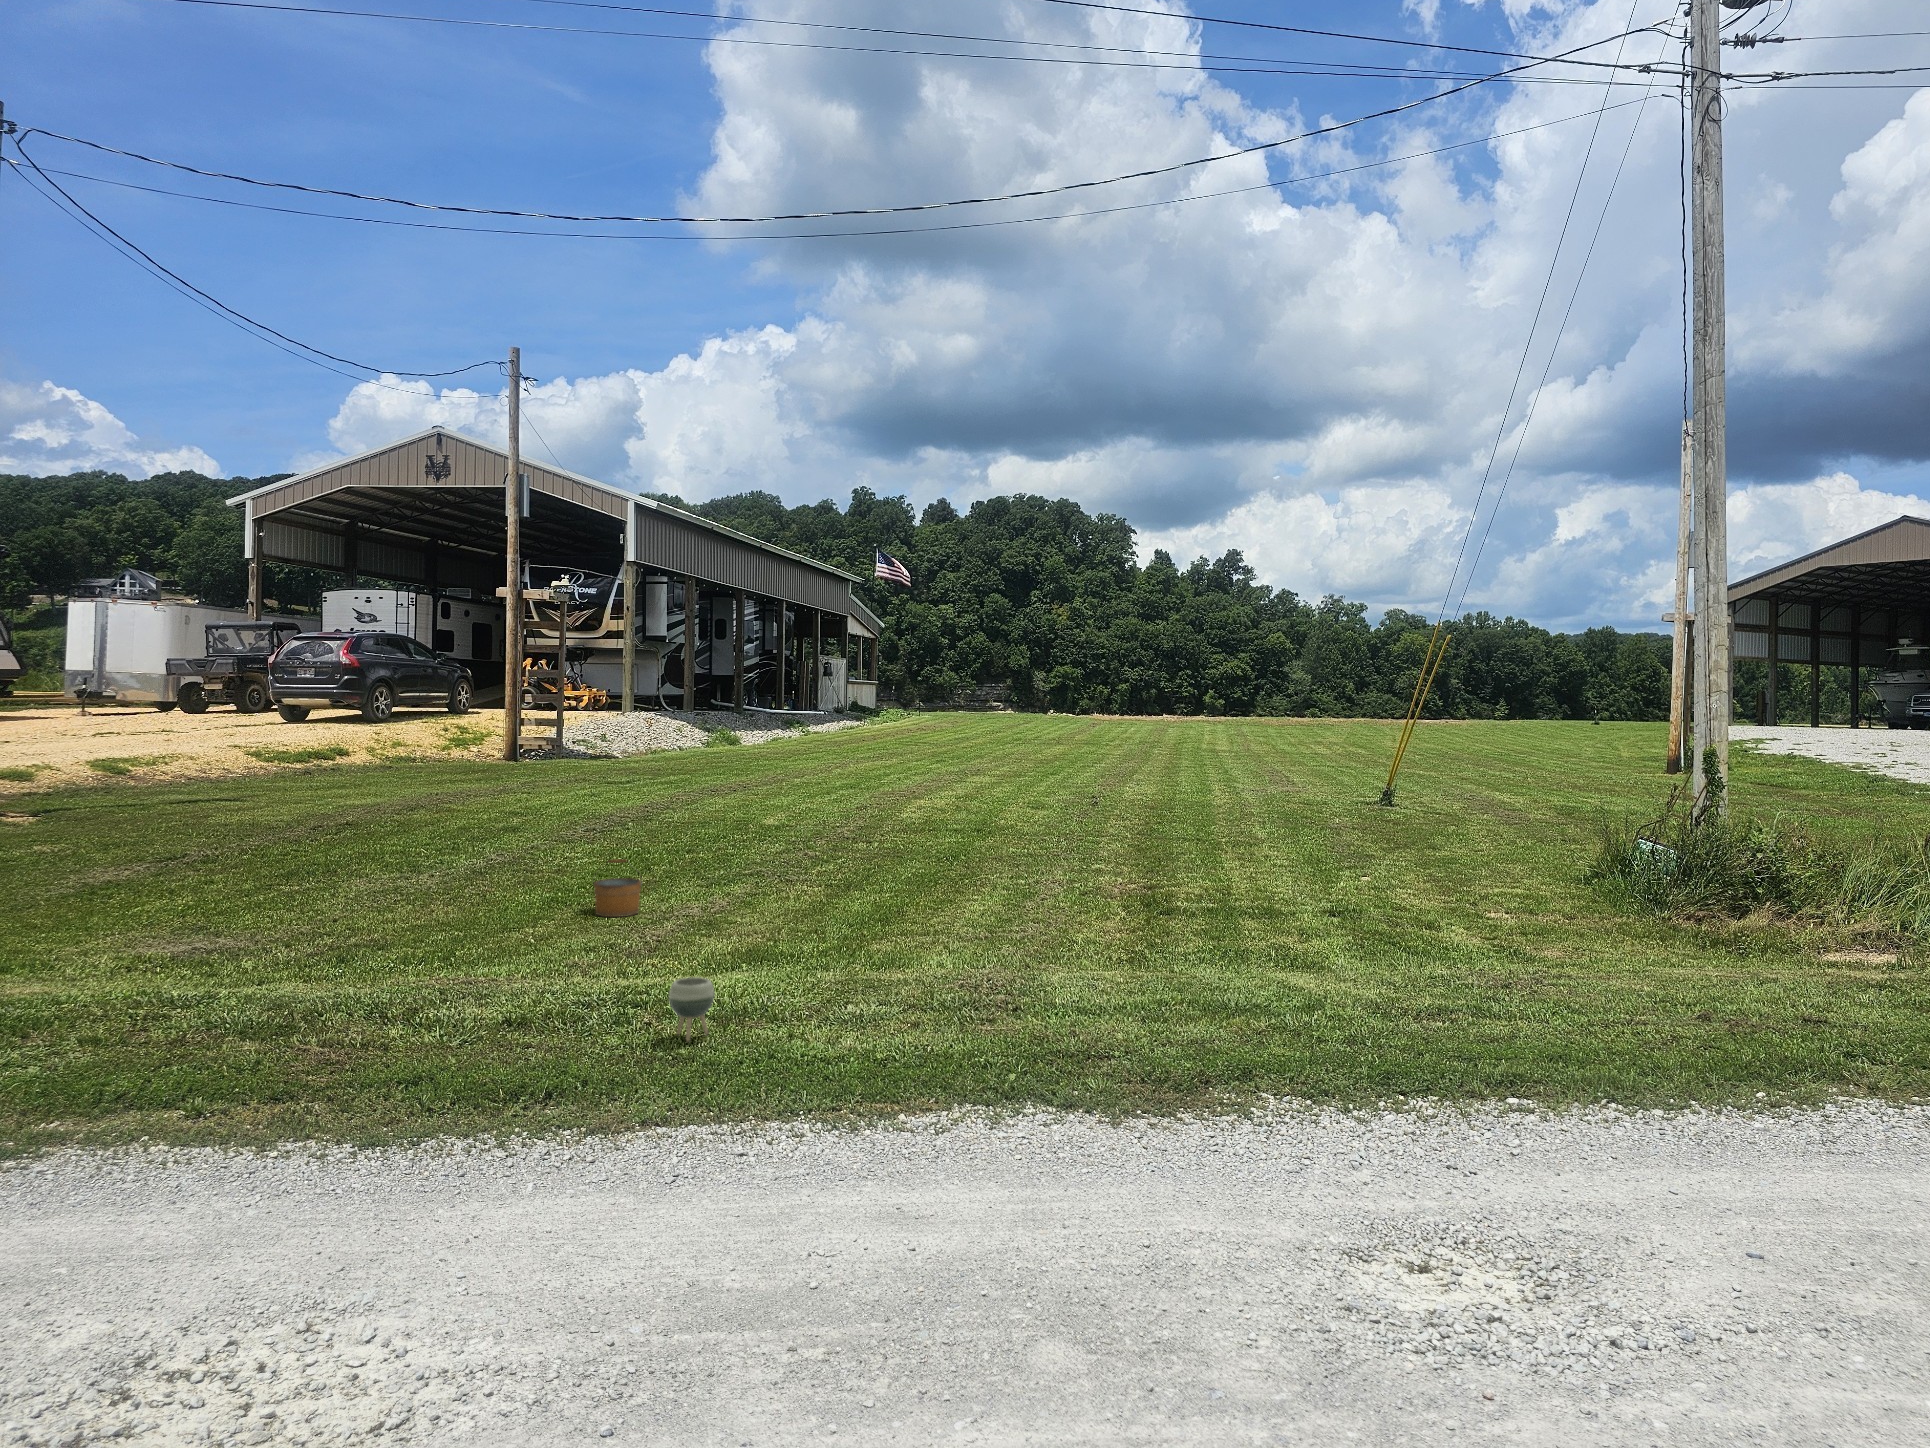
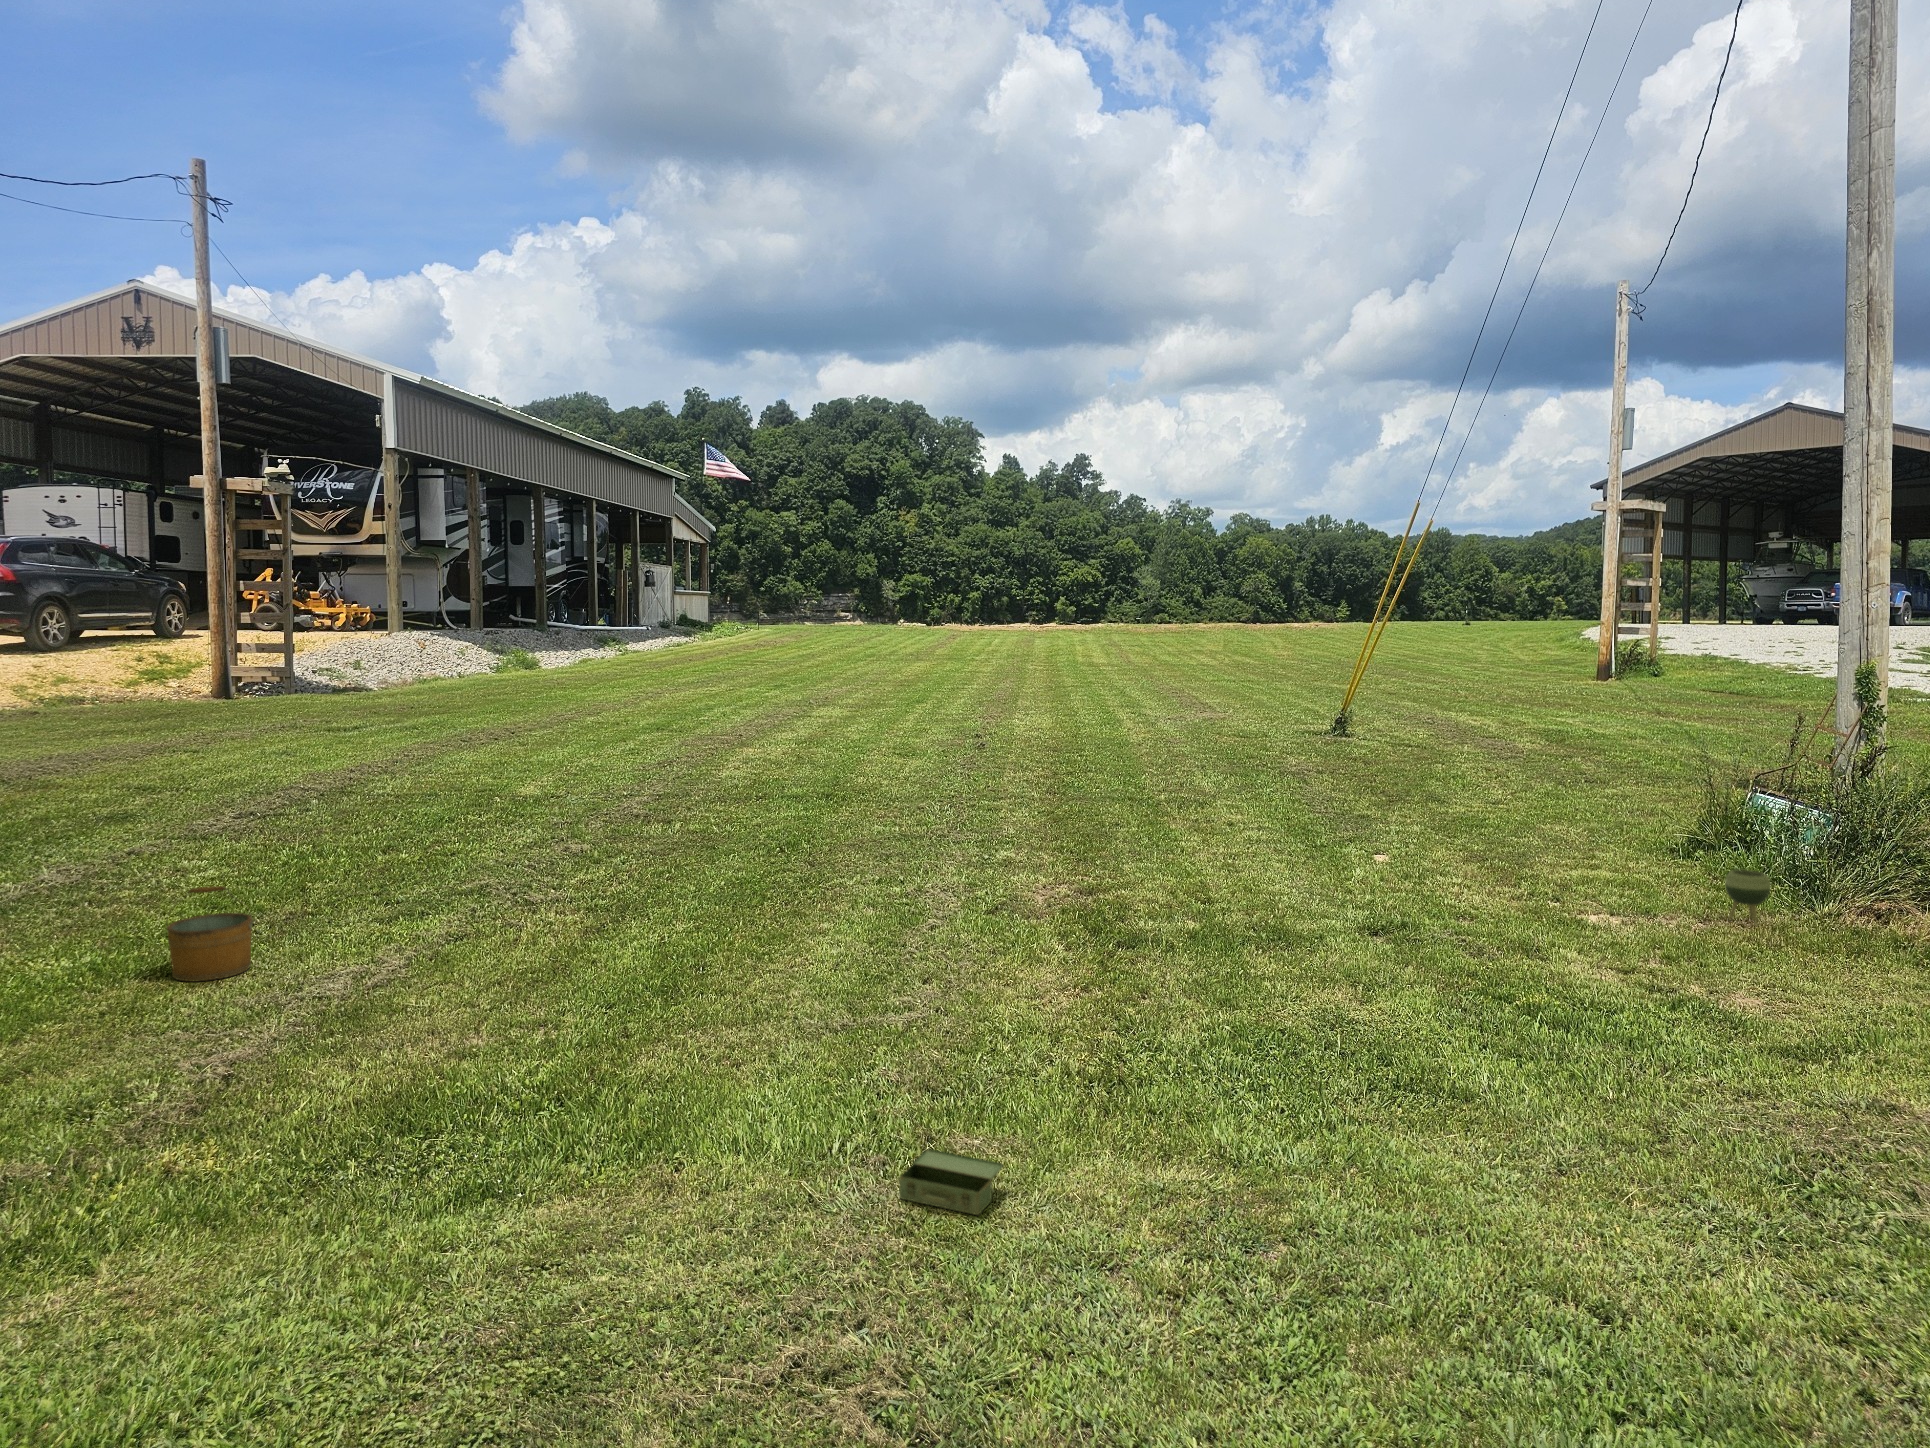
planter: present [669,977,714,1041] -> present [1725,869,1771,926]
toolbox: none [1044,994,1102,1023] -> present [899,1149,1003,1215]

